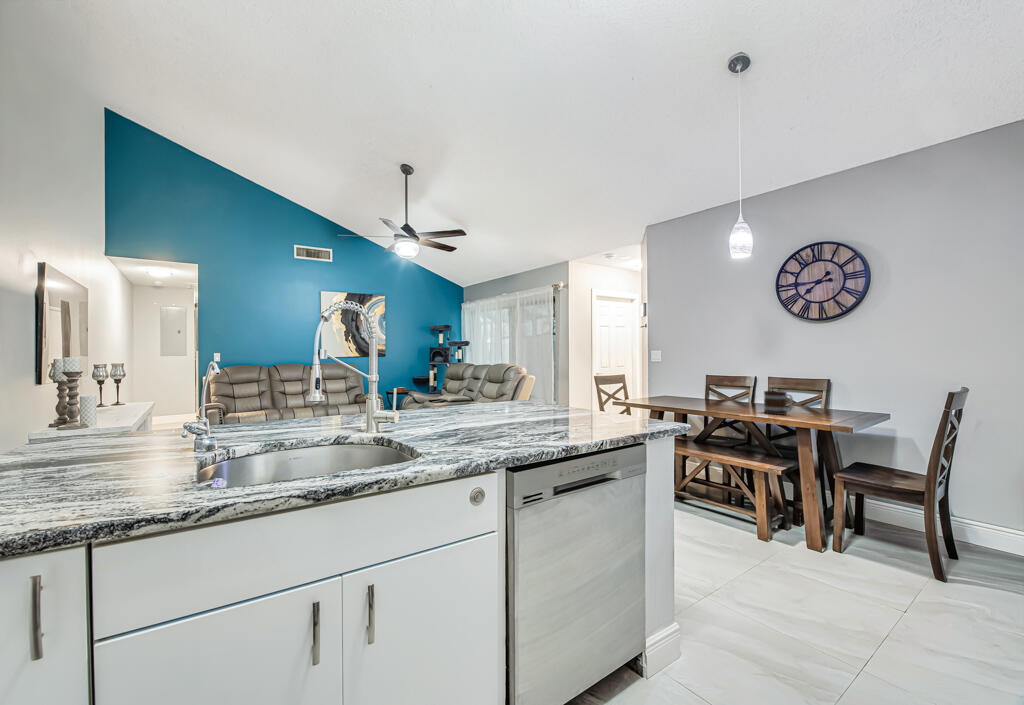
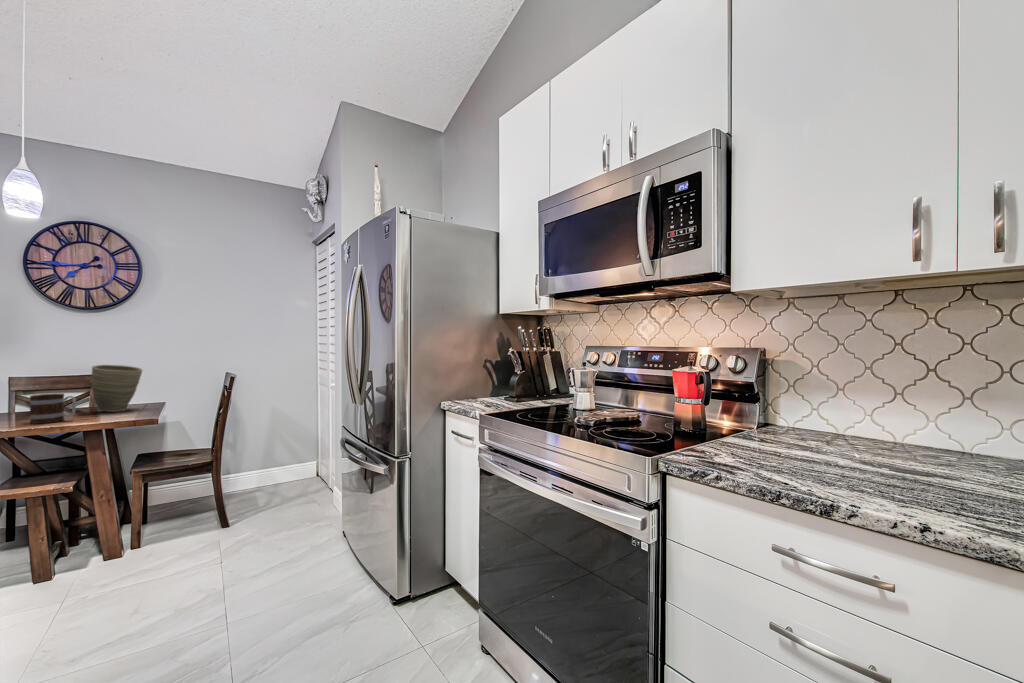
vase: none [812,370,857,415] -> present [92,365,142,412]

